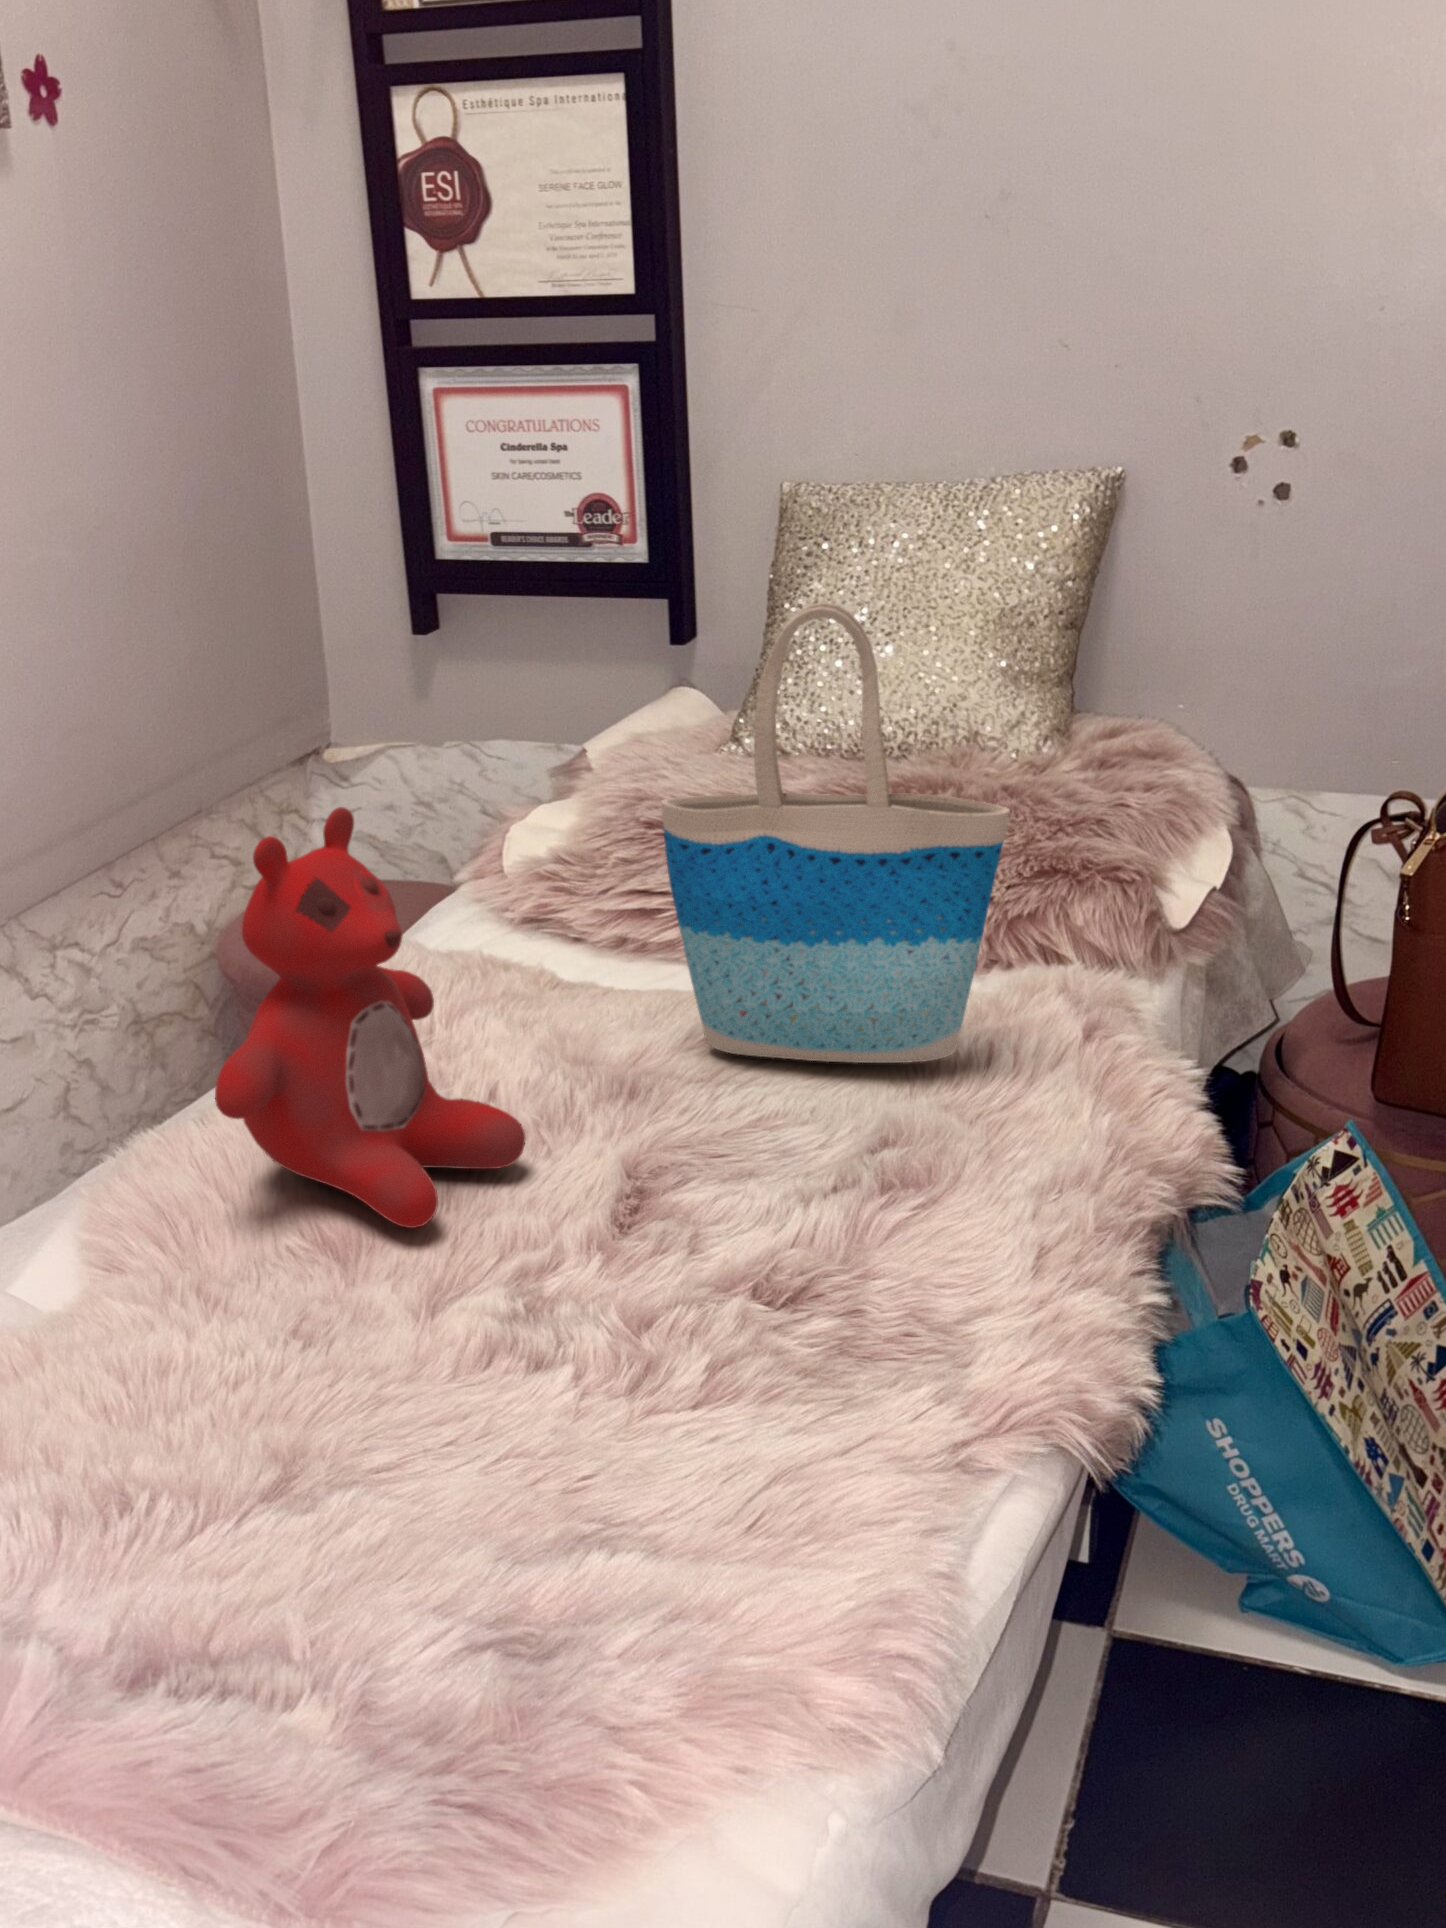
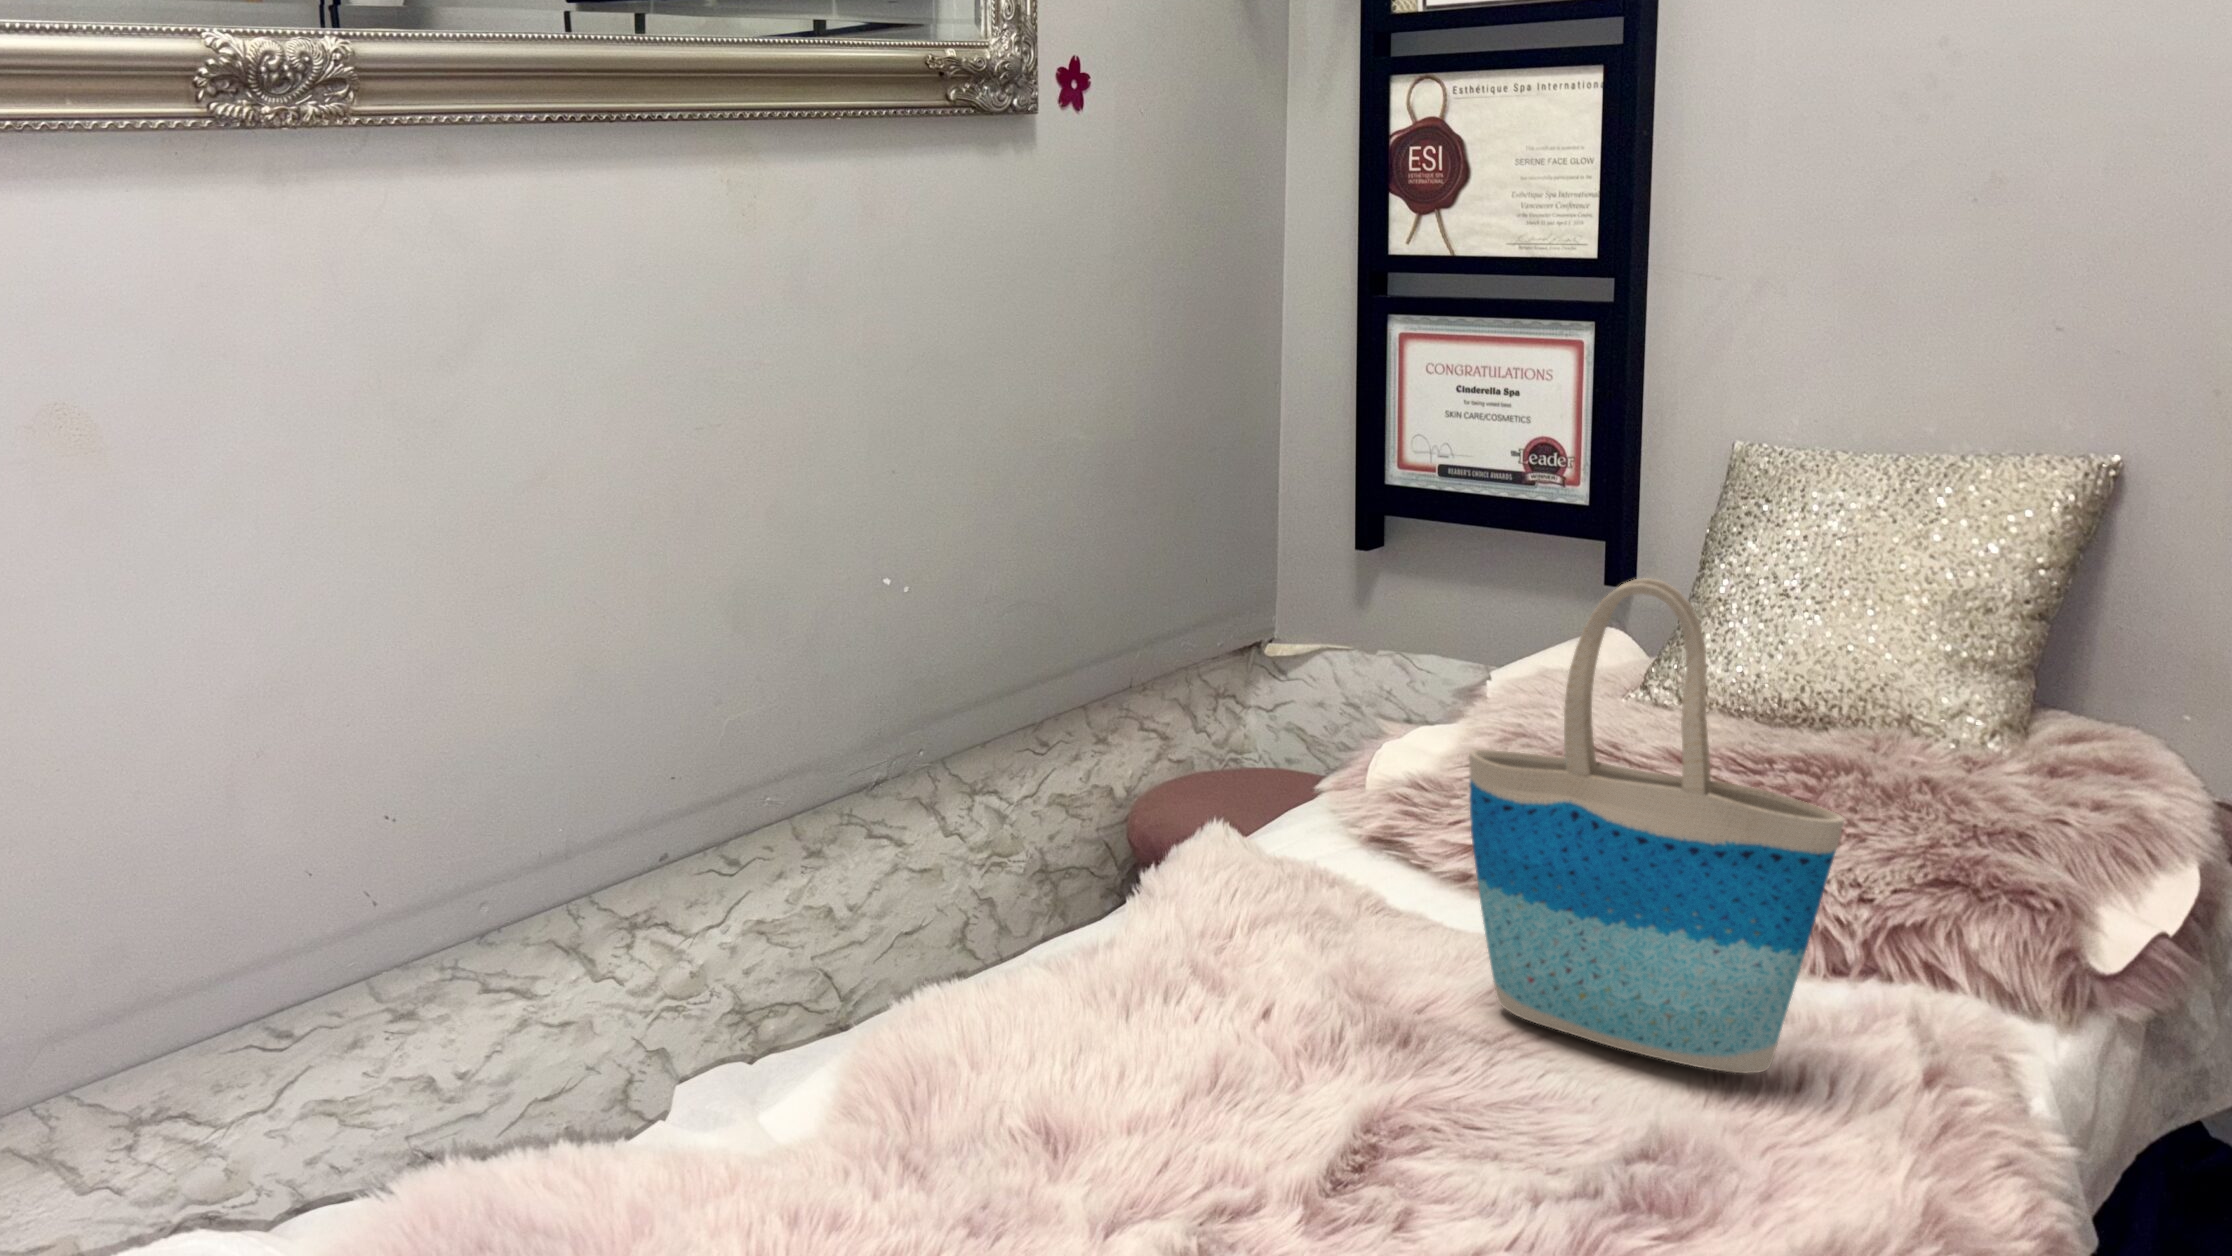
stuffed bear: present [215,807,526,1228] -> none [971,717,1264,1132]

